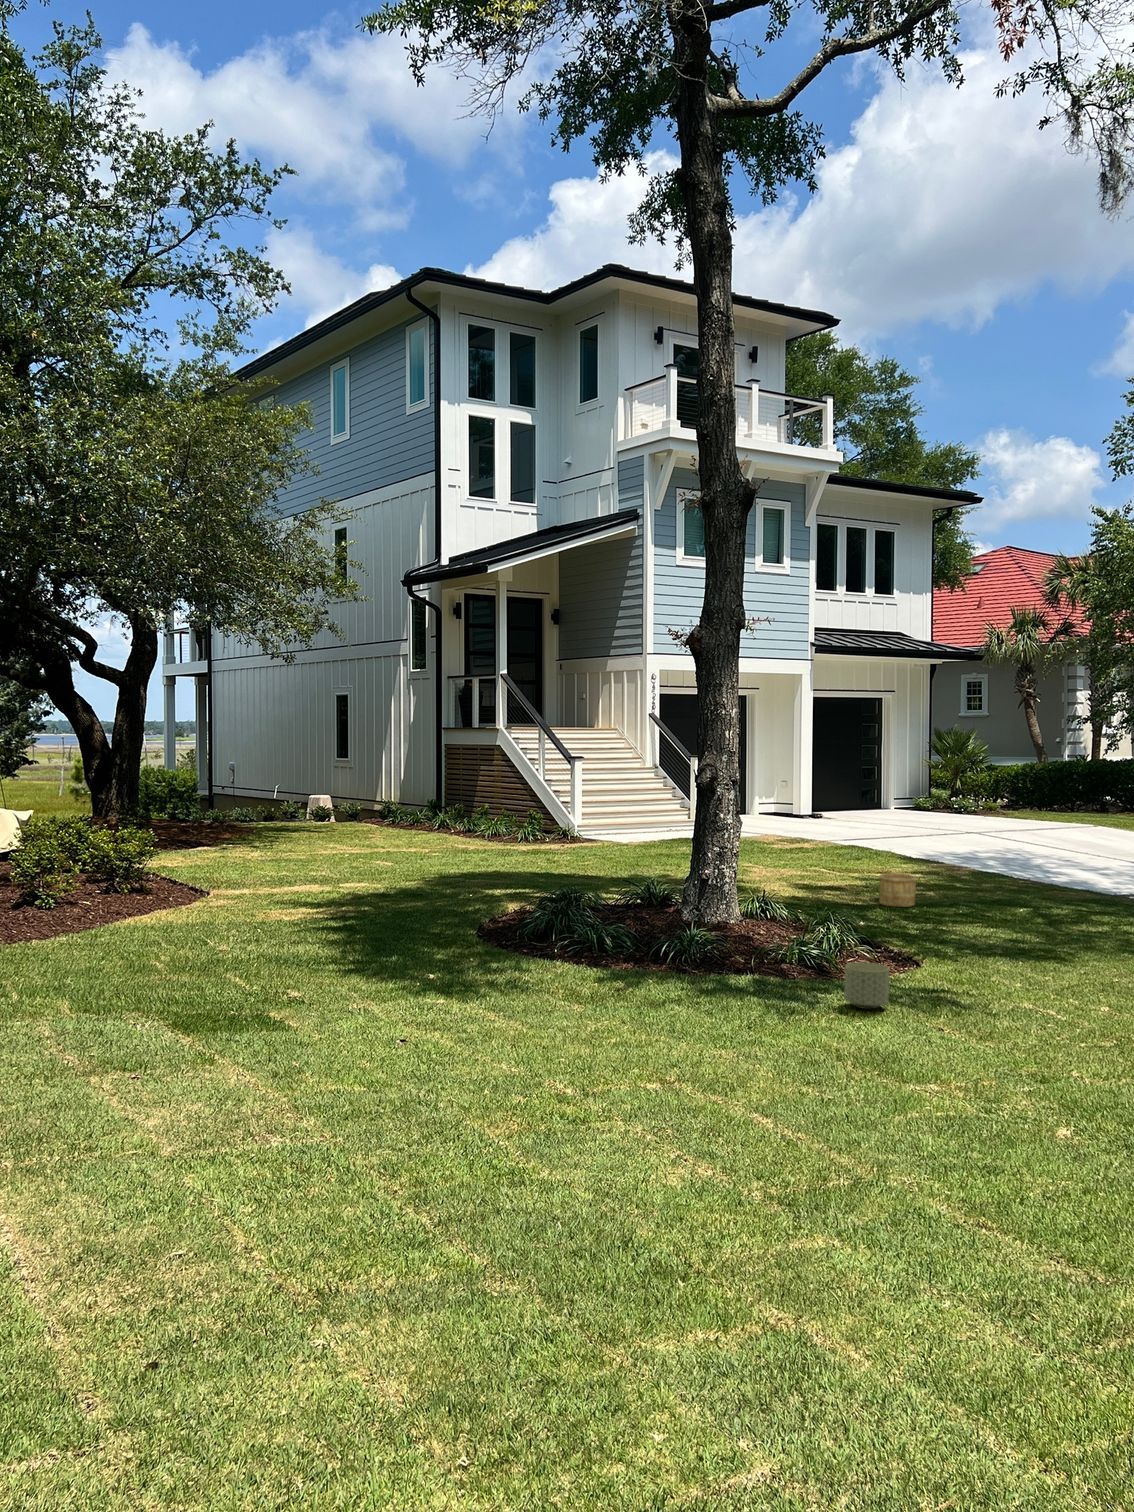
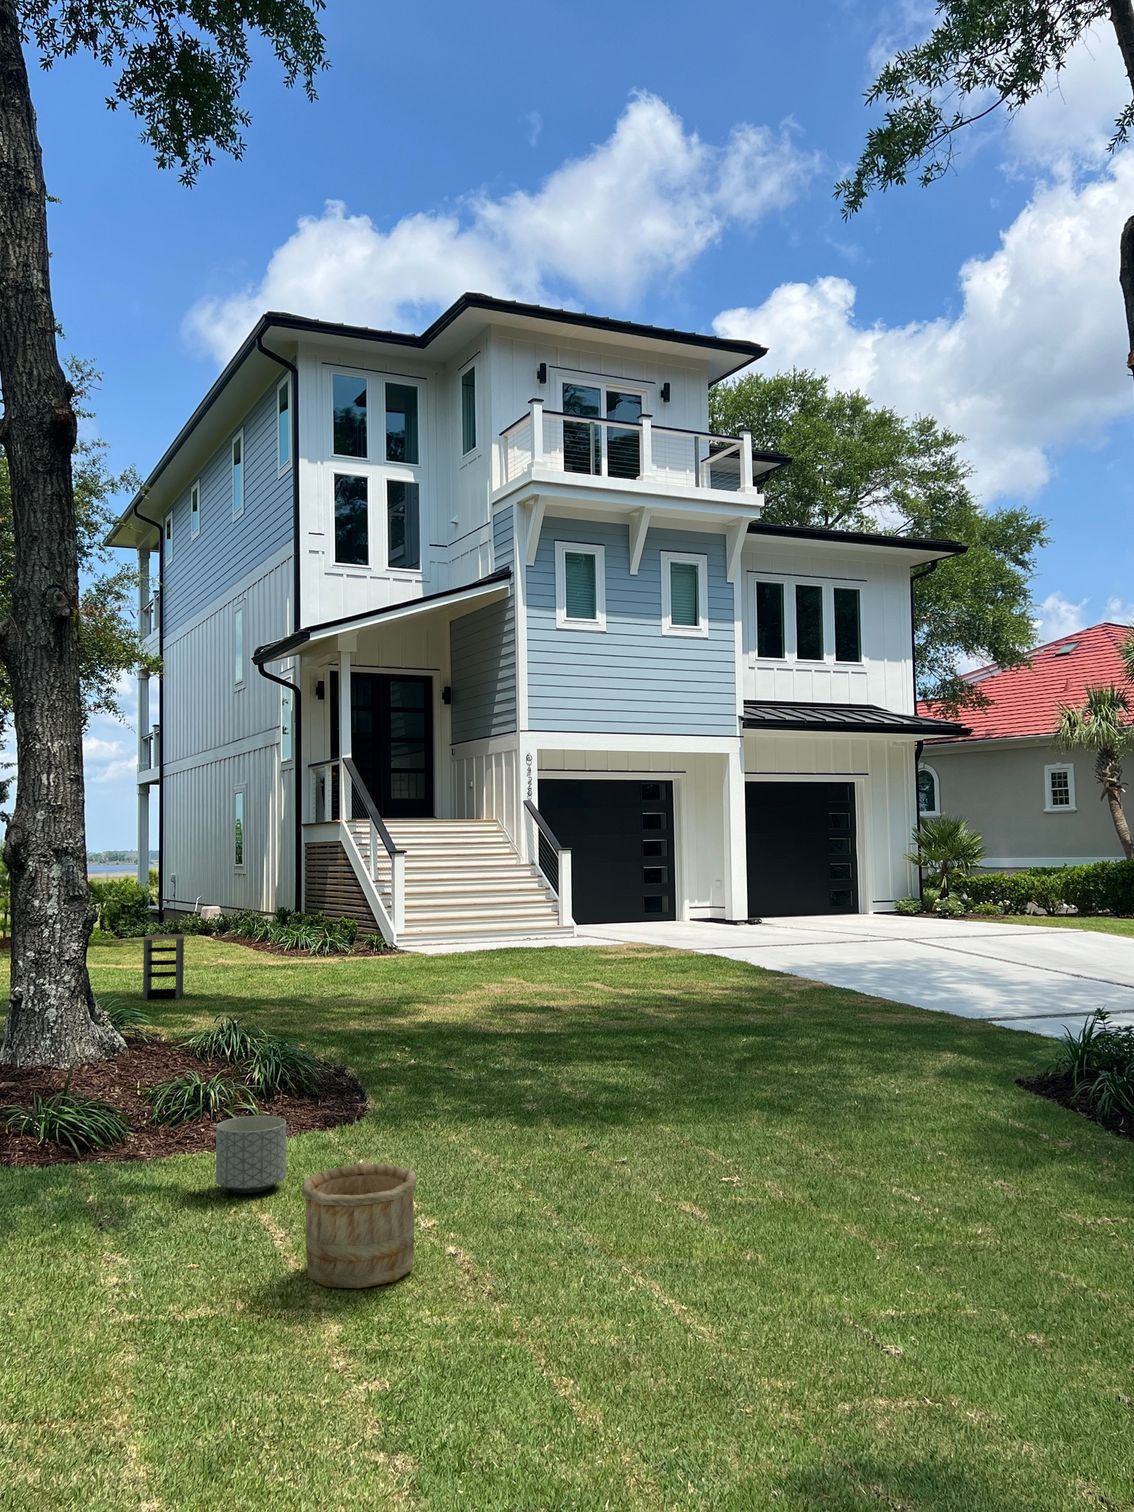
side table: none [464,828,499,880] -> present [143,934,185,1000]
wooden bucket: present [879,873,917,907] -> present [302,1163,416,1288]

